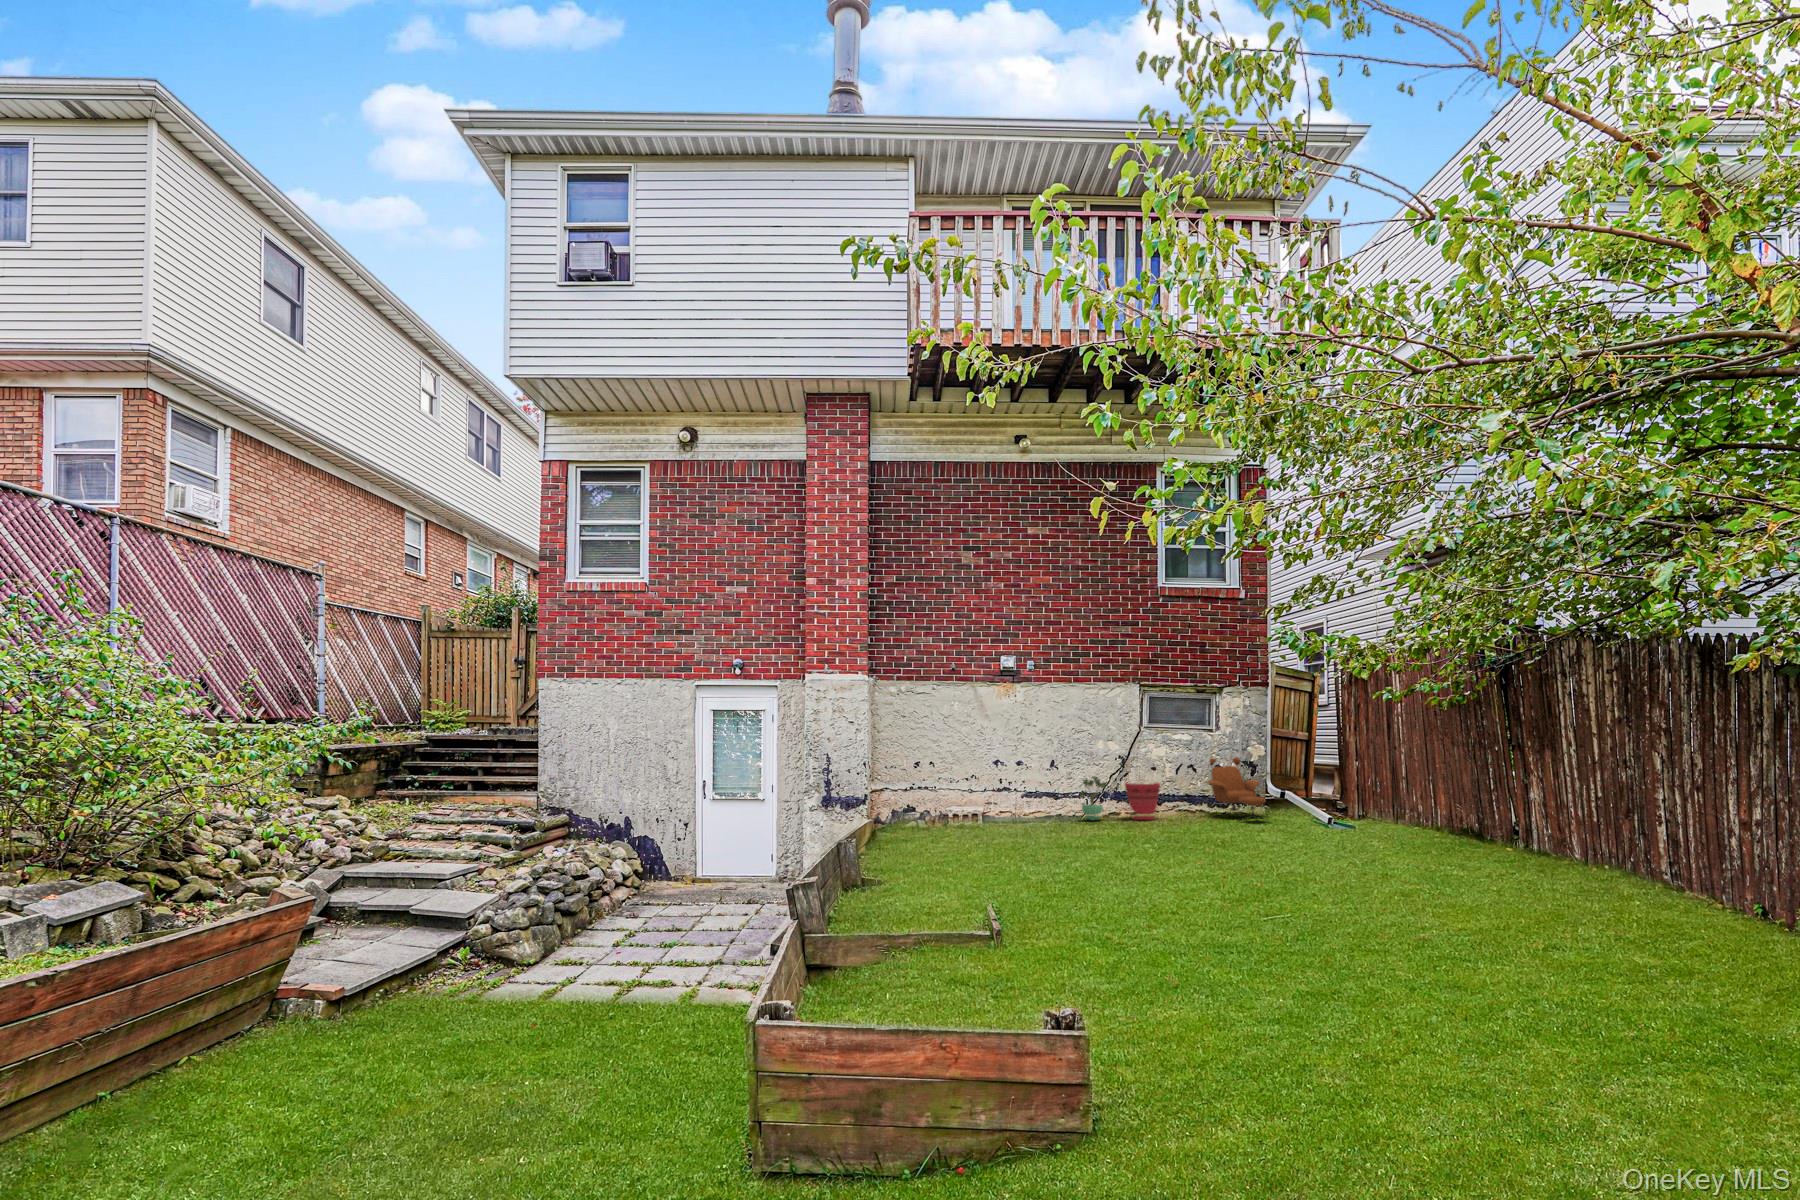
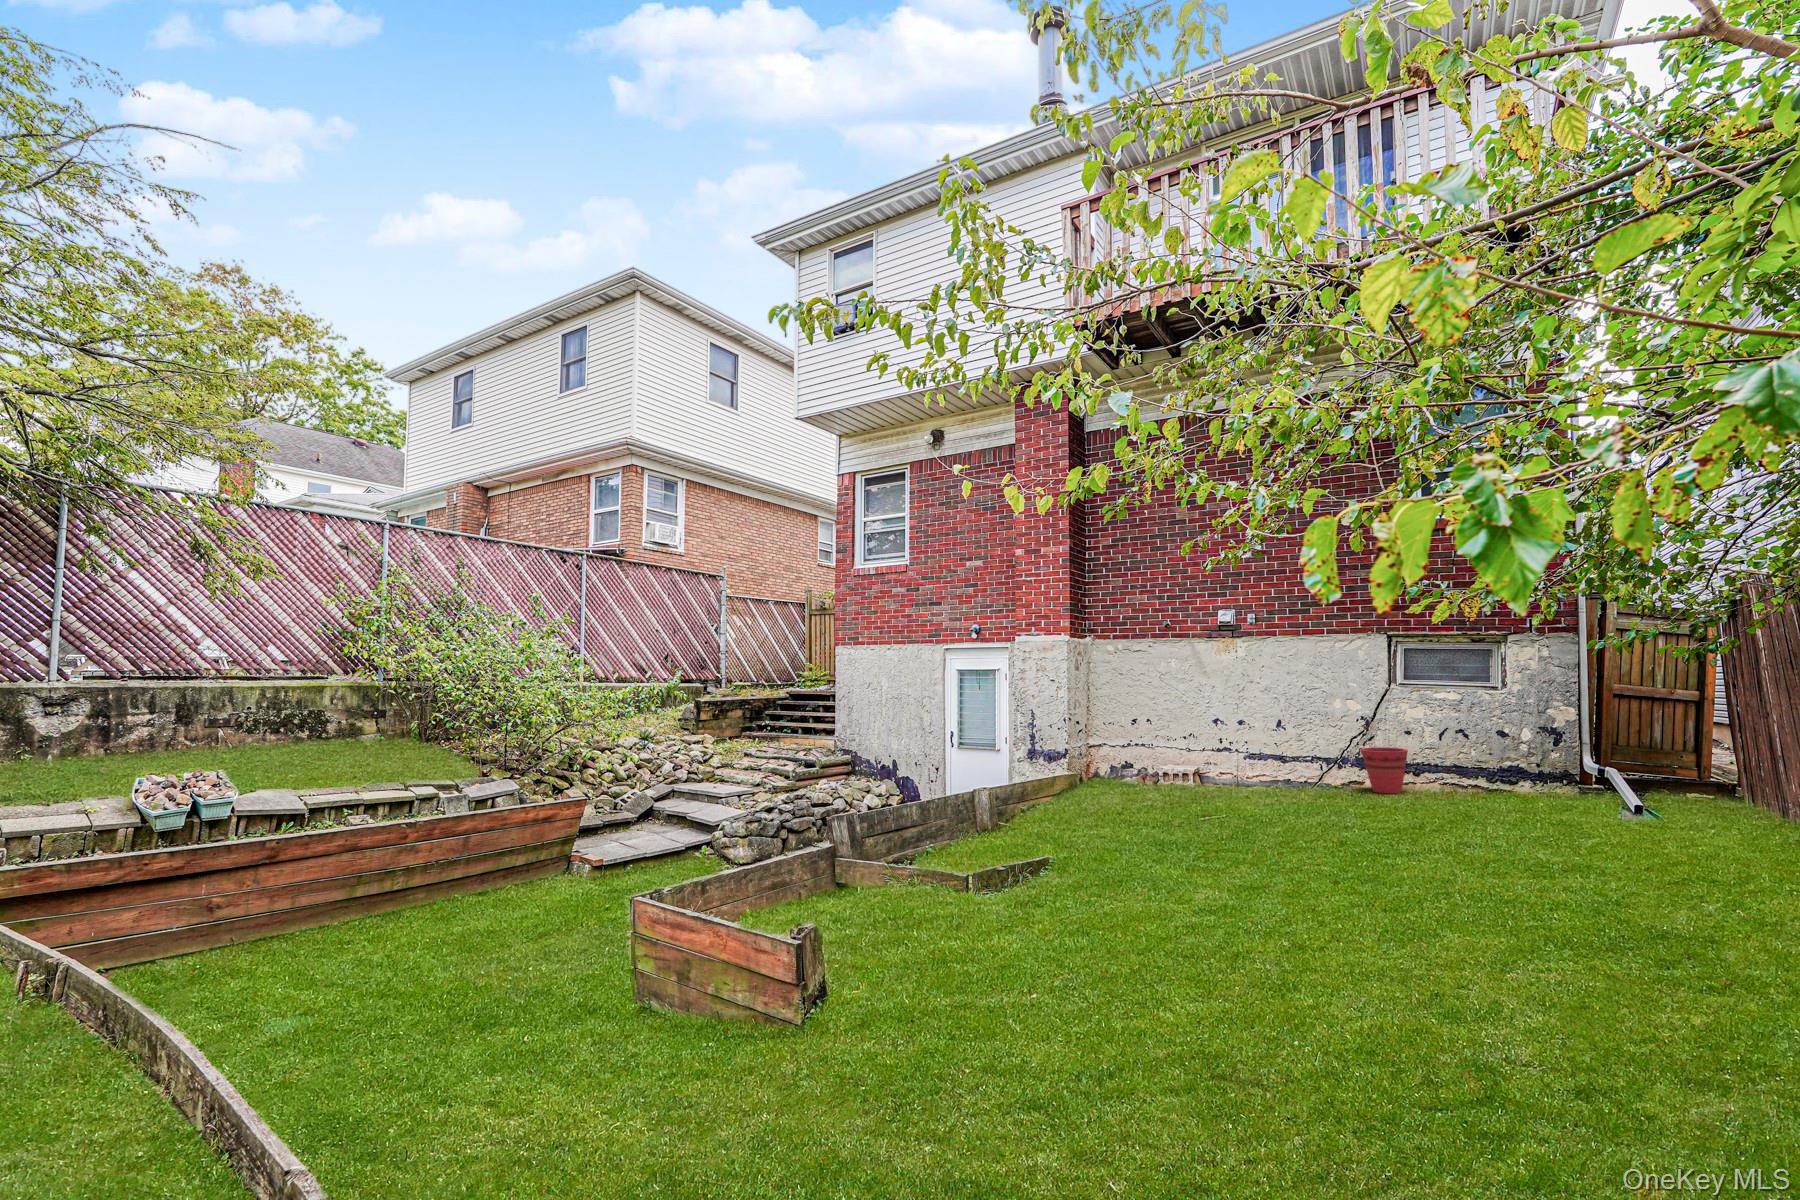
lounge chair: present [1207,757,1266,821] -> none [1473,718,1552,809]
potted plant: present [1080,776,1107,820] -> none [1303,739,1339,789]

